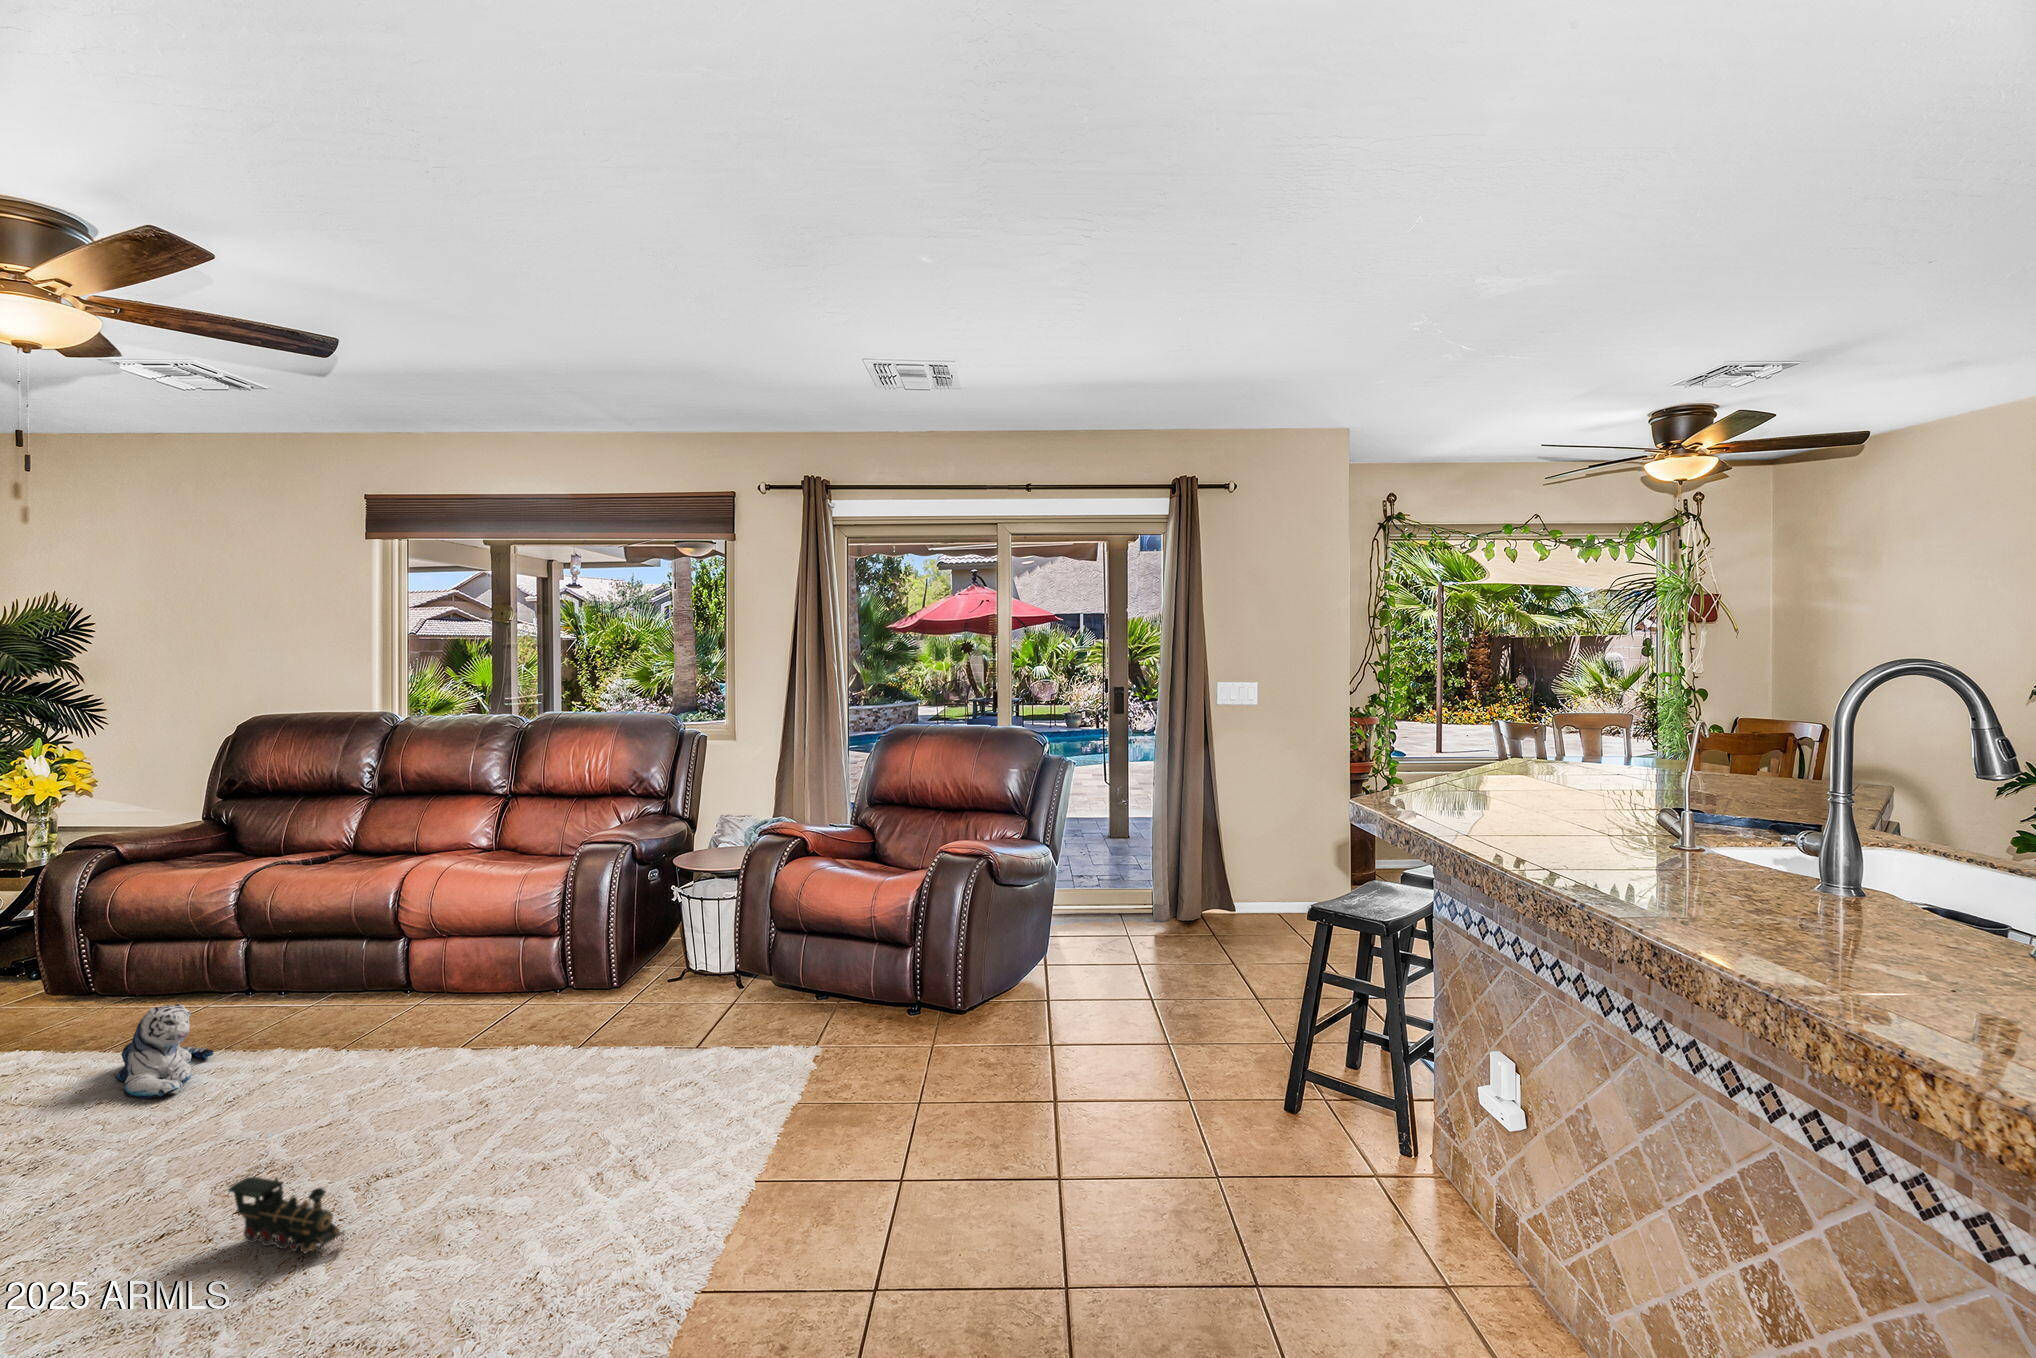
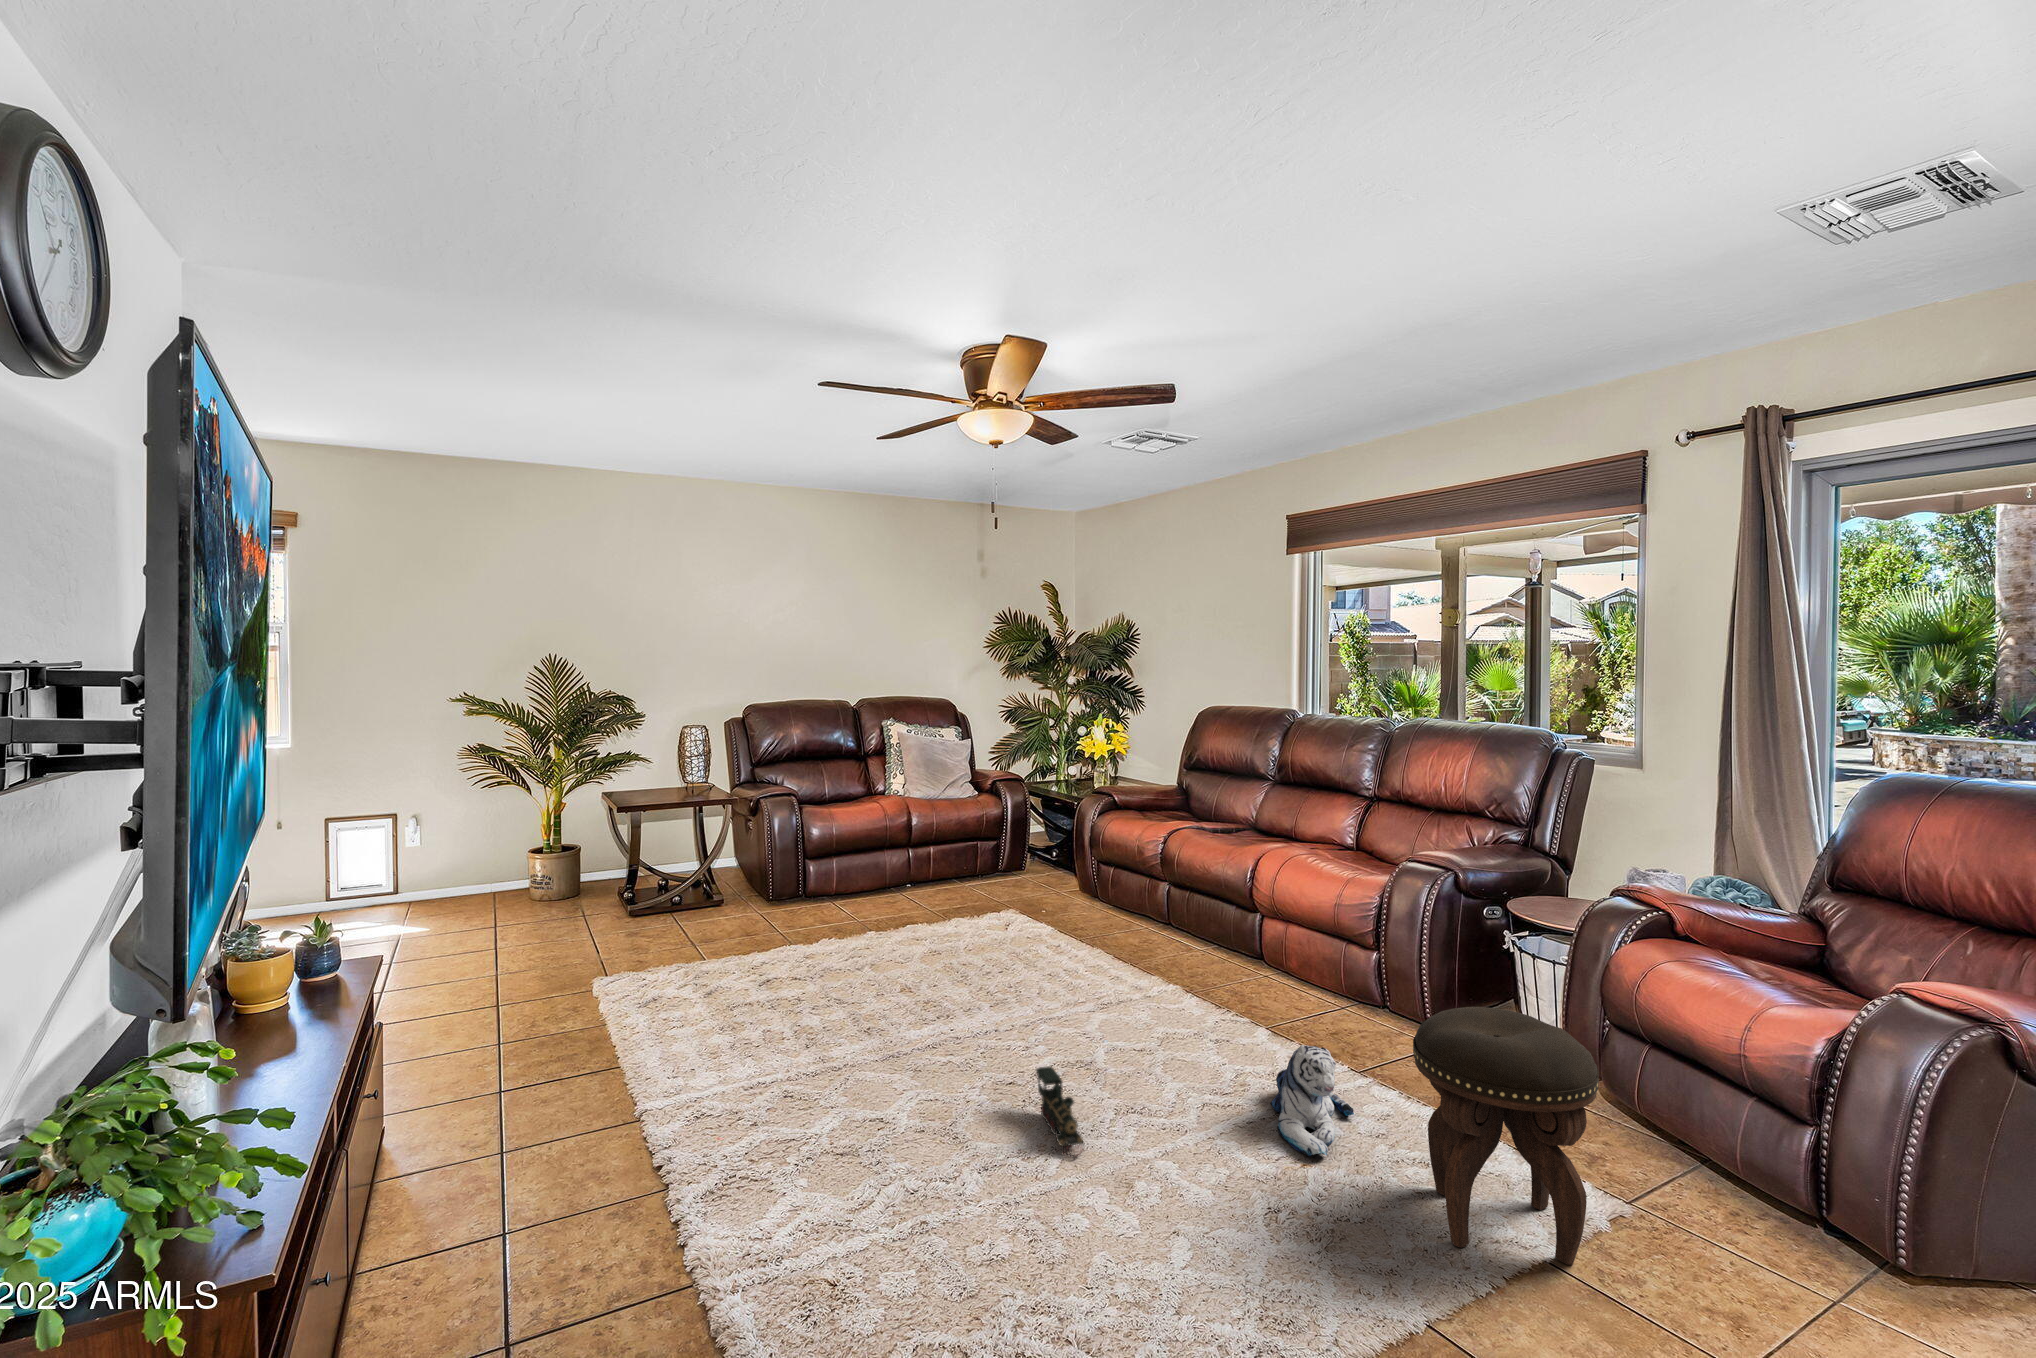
footstool: none [690,932,824,1126] -> present [1413,1007,1599,1265]
plush toy: present [115,1004,214,1099] -> present [1270,1045,1354,1156]

